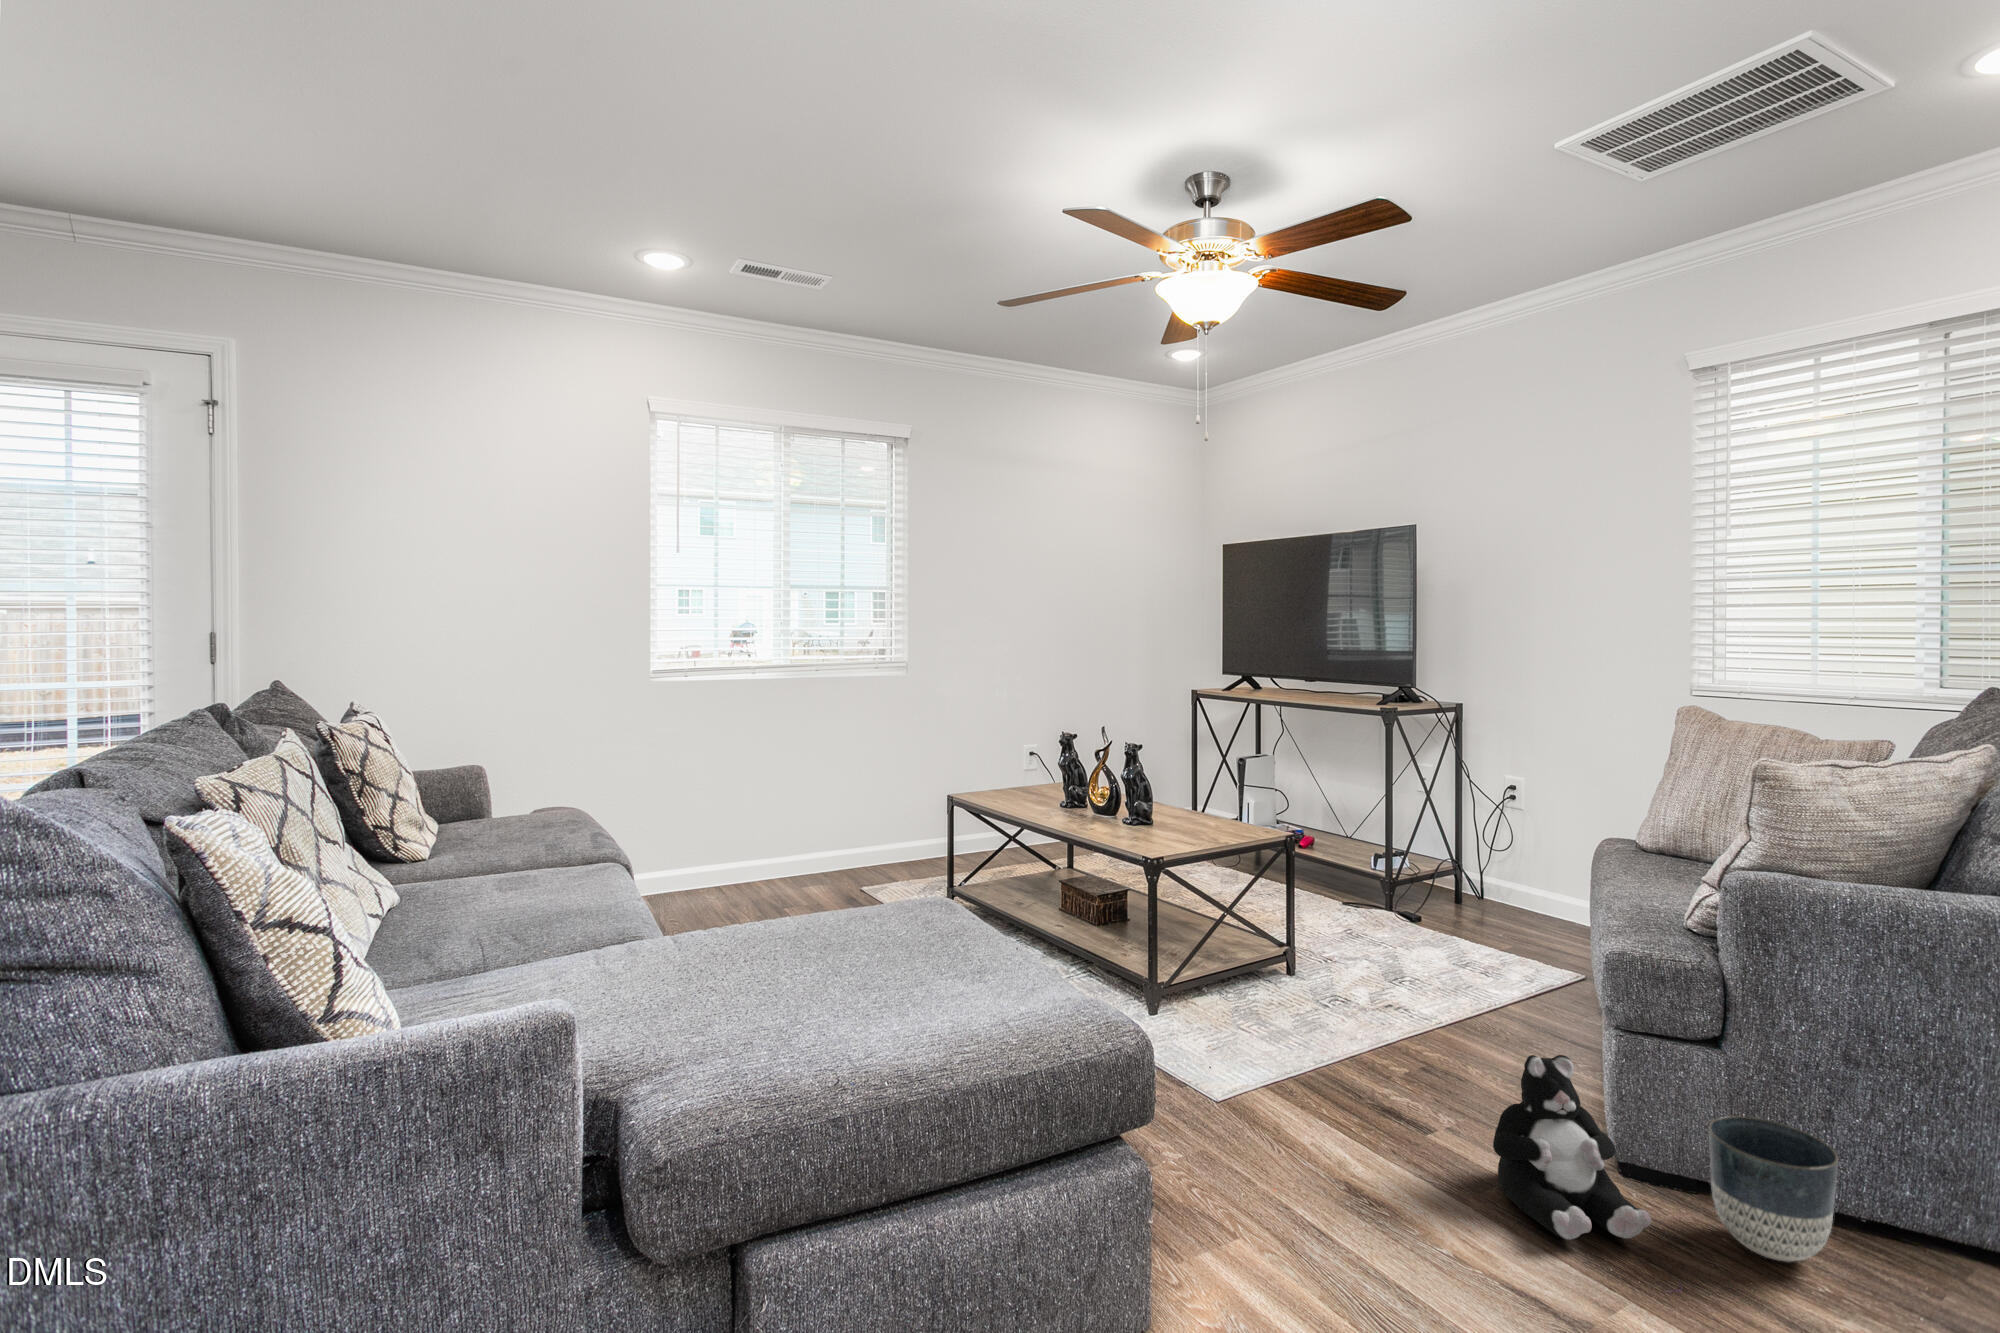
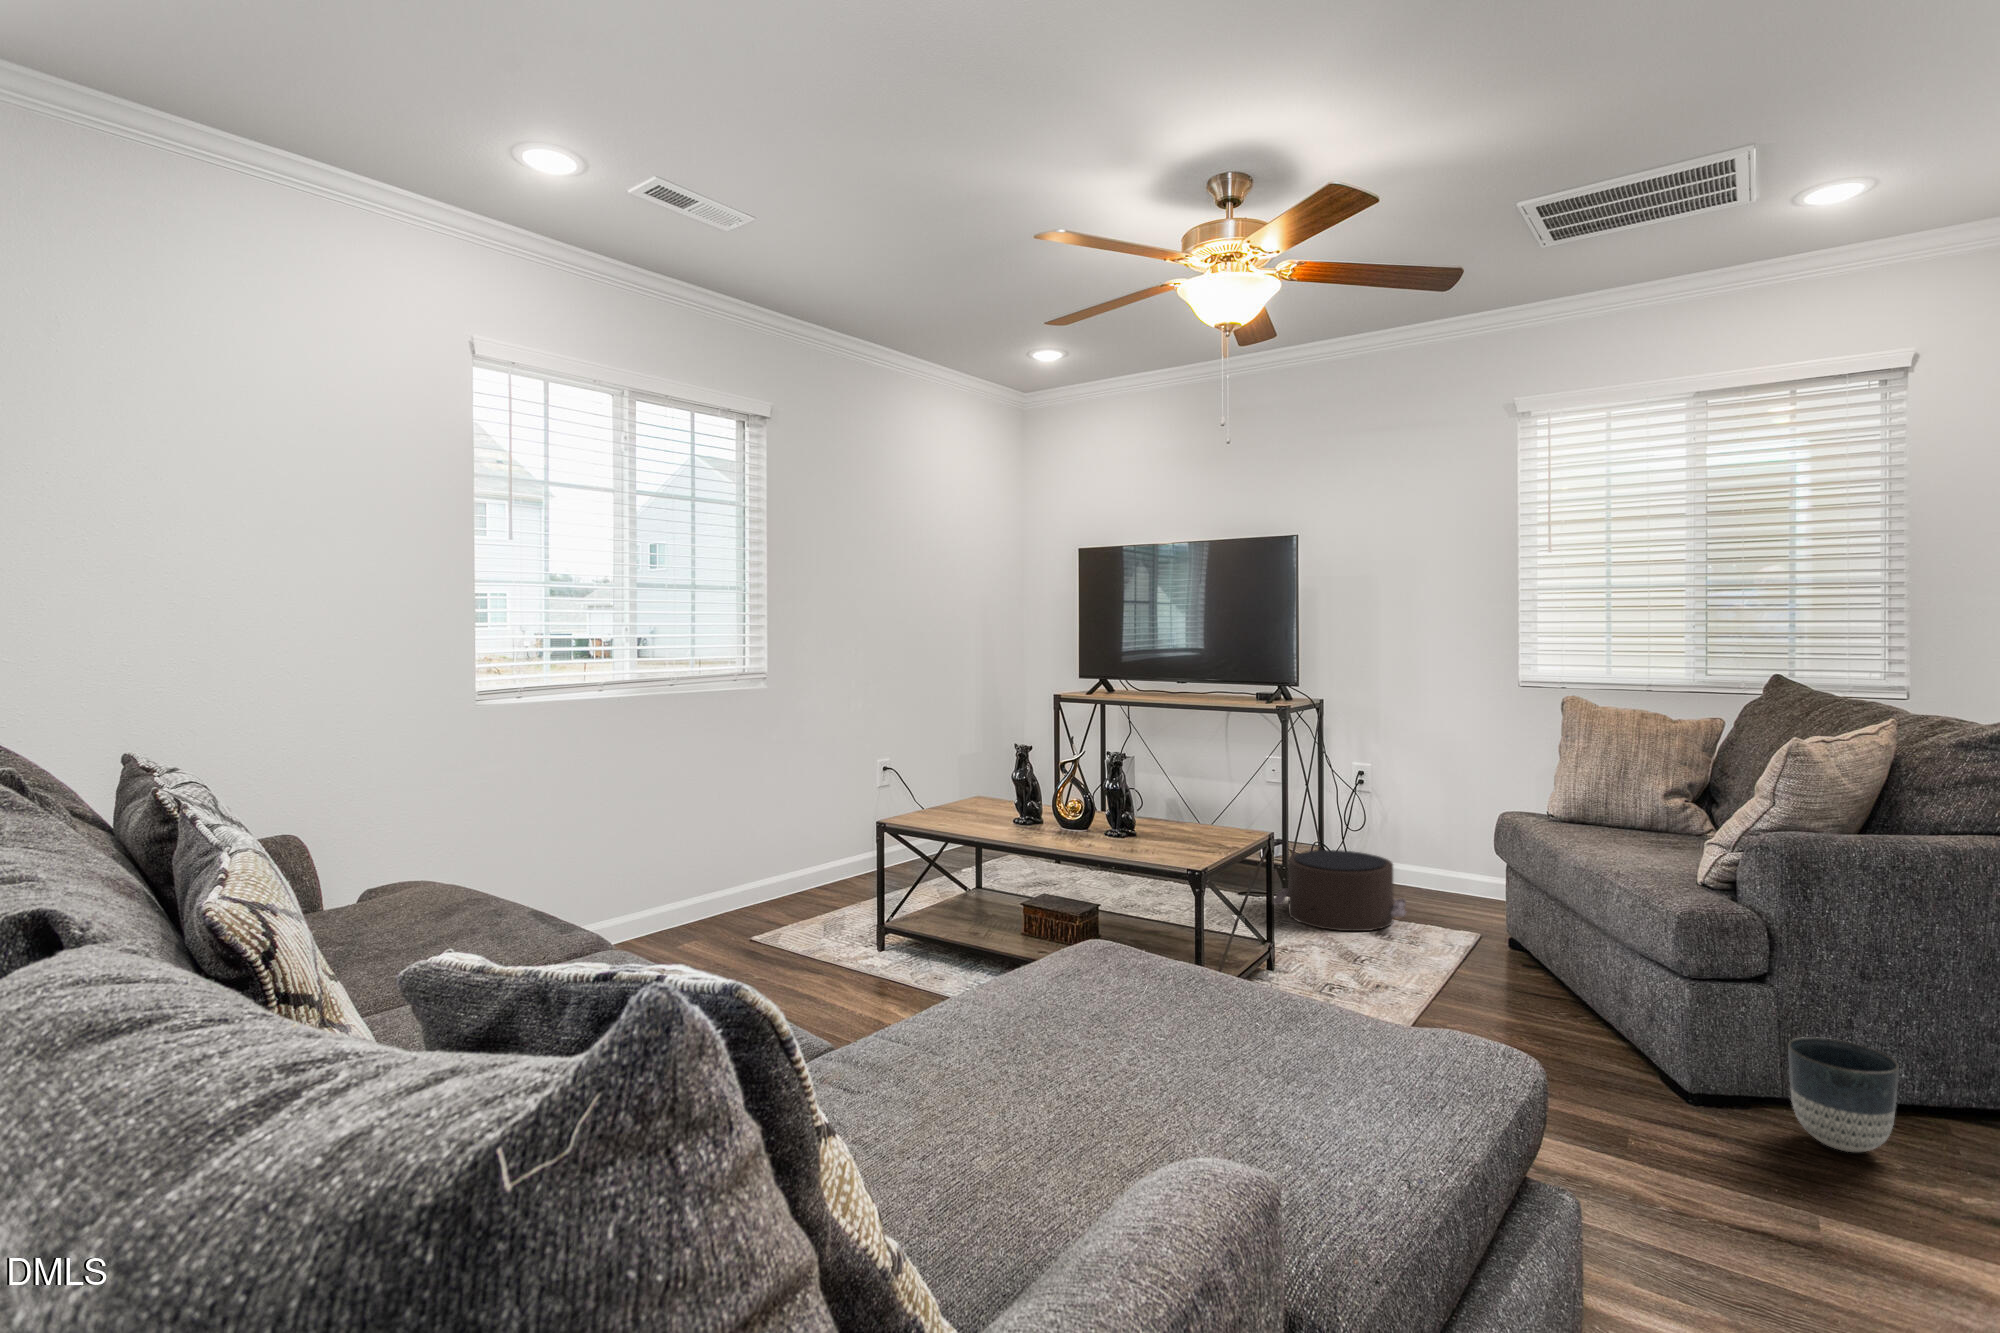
pouf: none [1352,865,1510,955] -> present [1273,850,1406,931]
plush toy: present [1493,1055,1651,1240] -> none [1623,1010,1781,1173]

